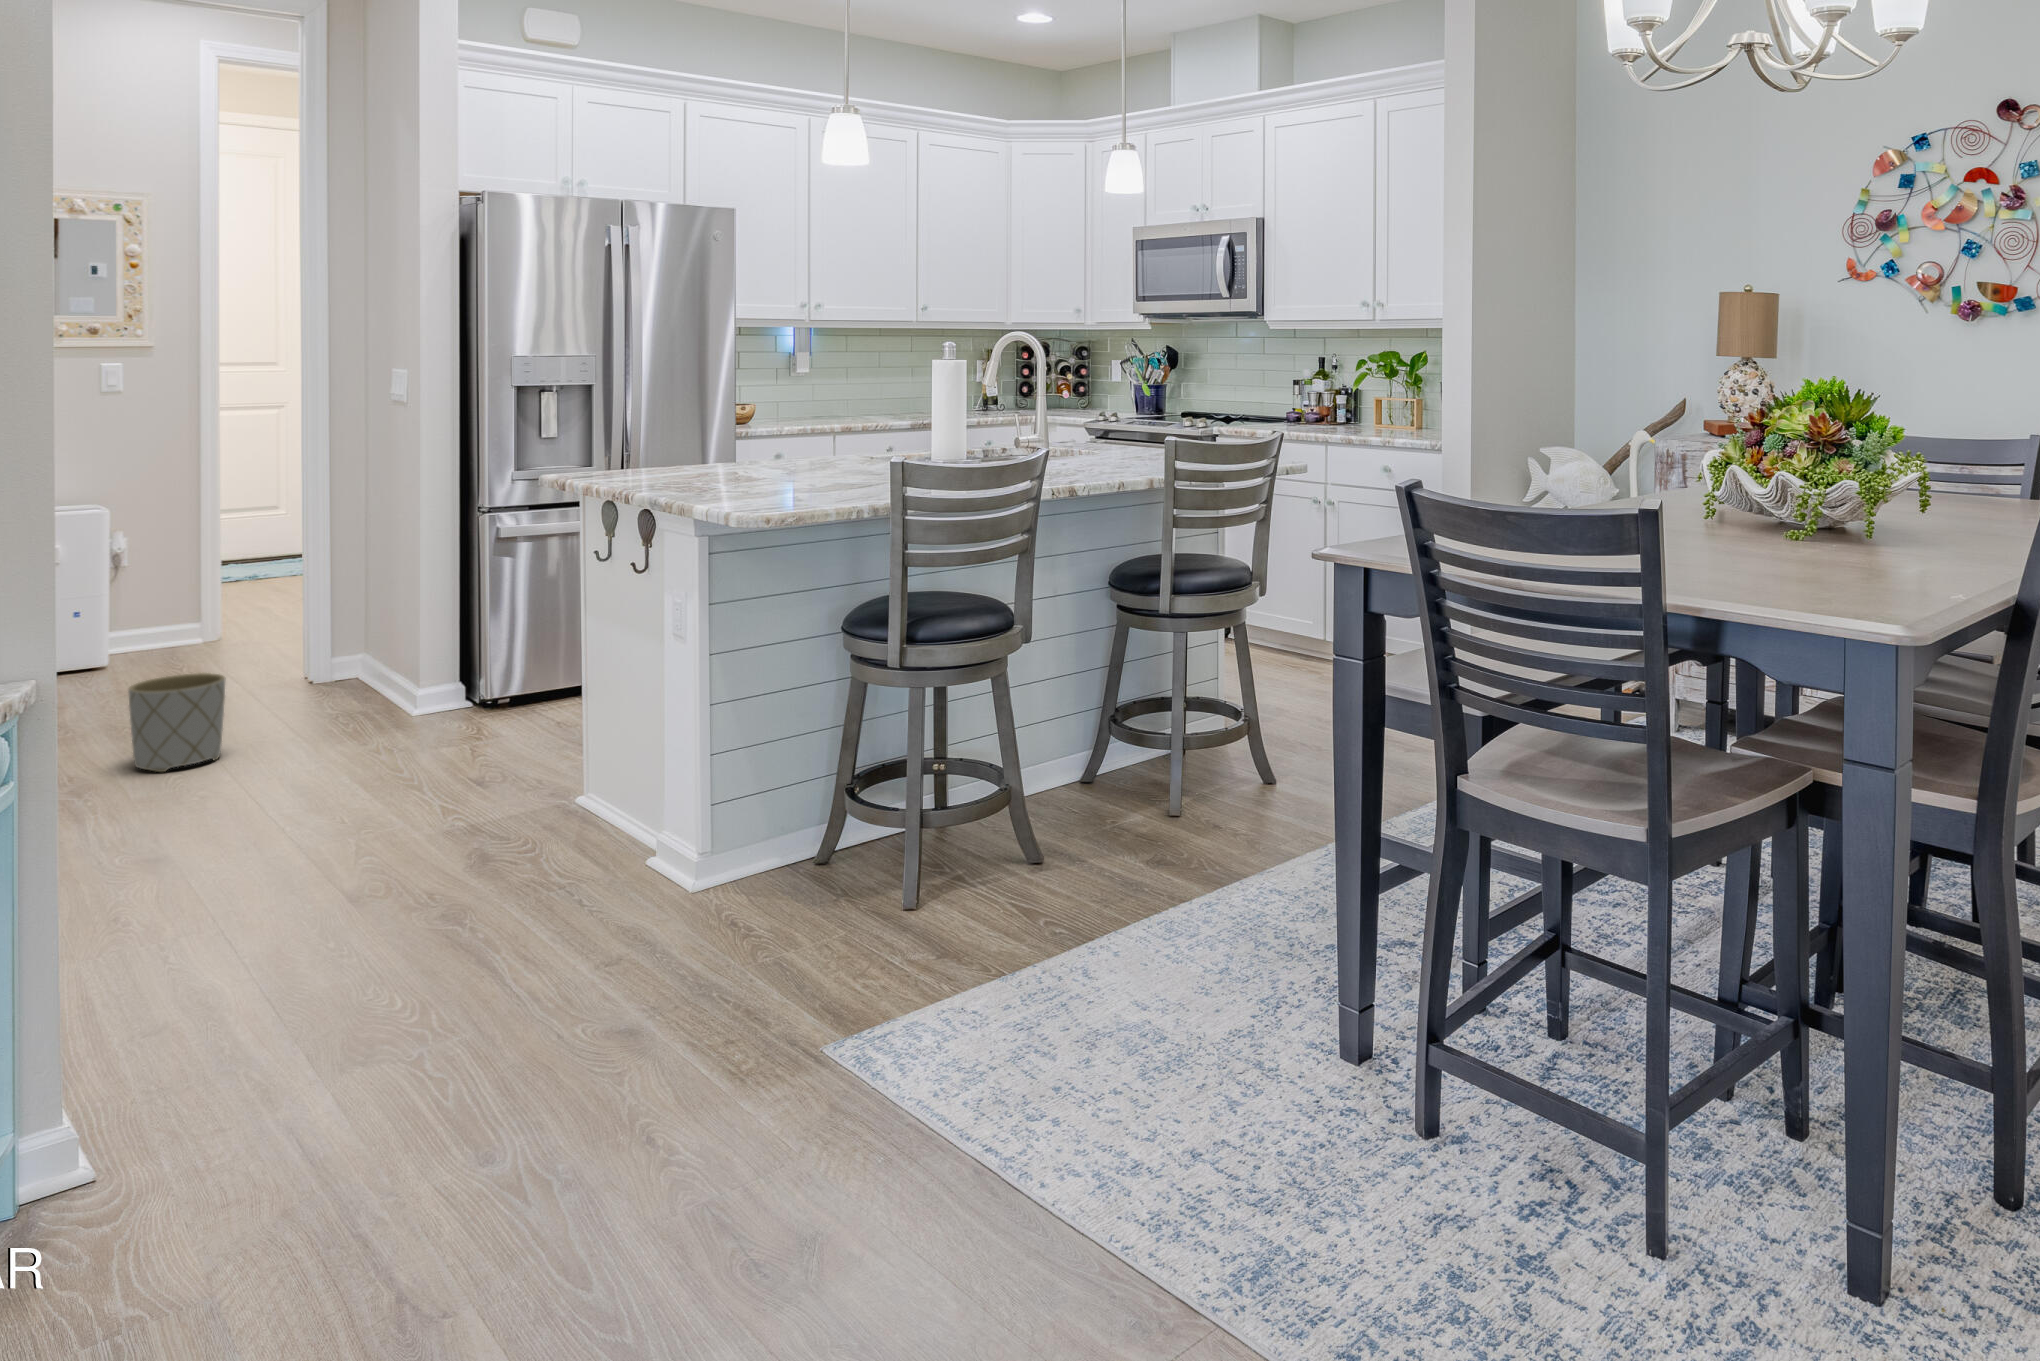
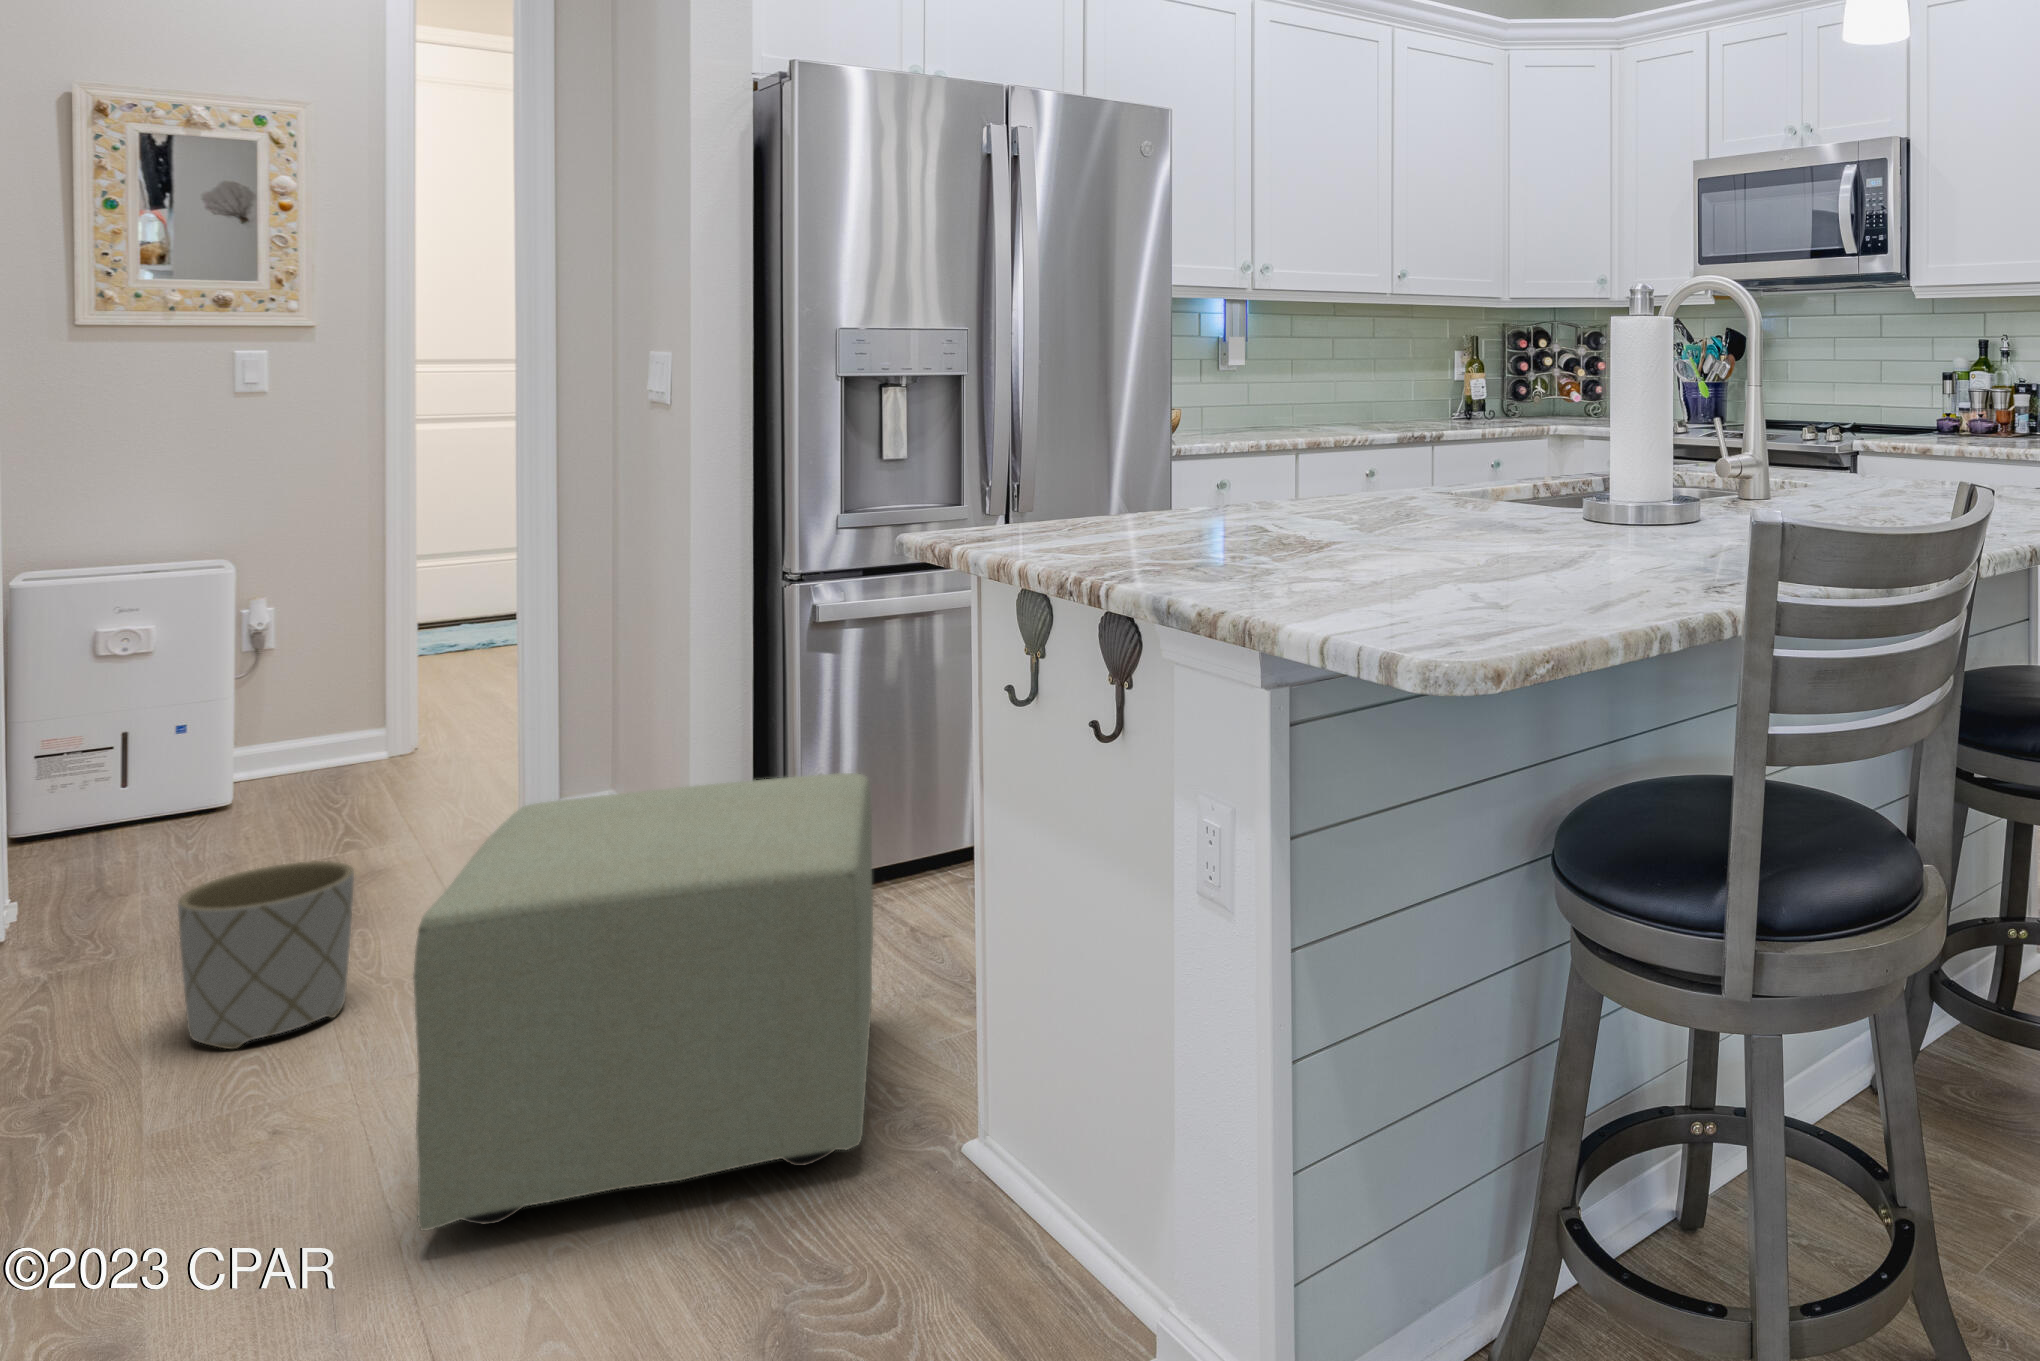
ottoman: none [290,617,532,828] -> present [413,773,873,1231]

